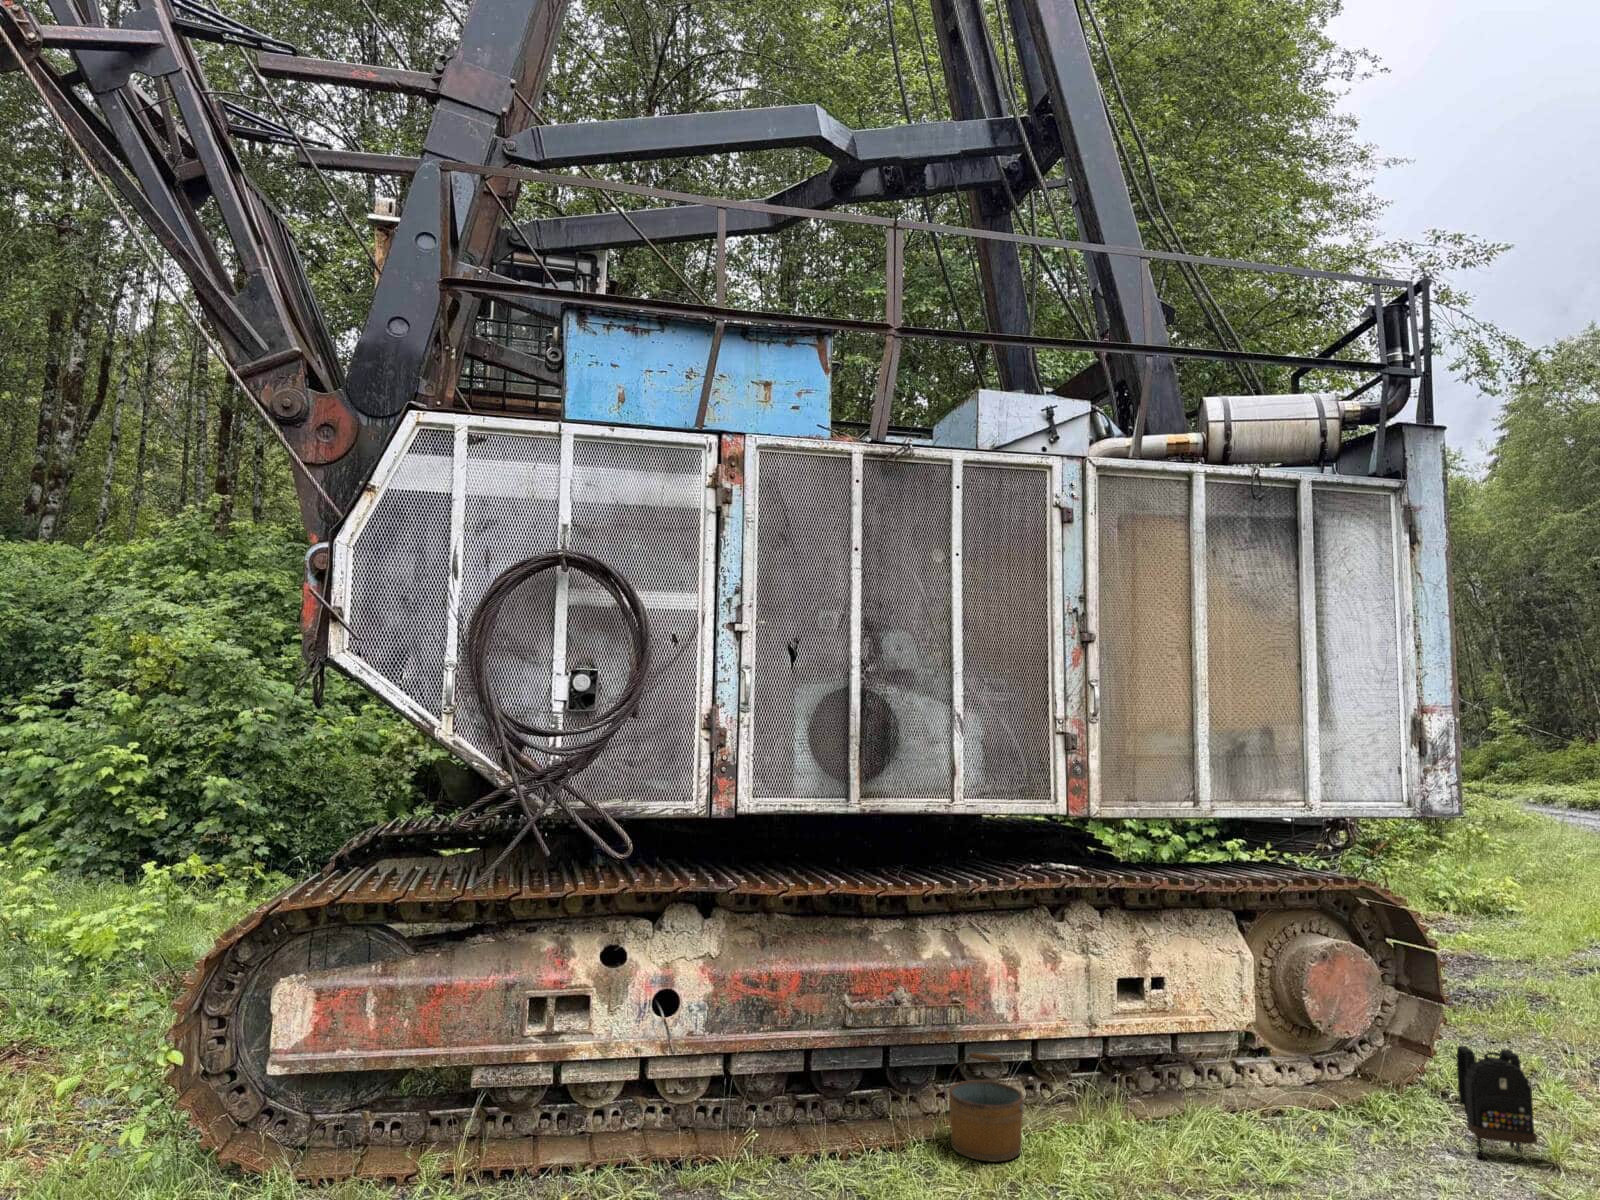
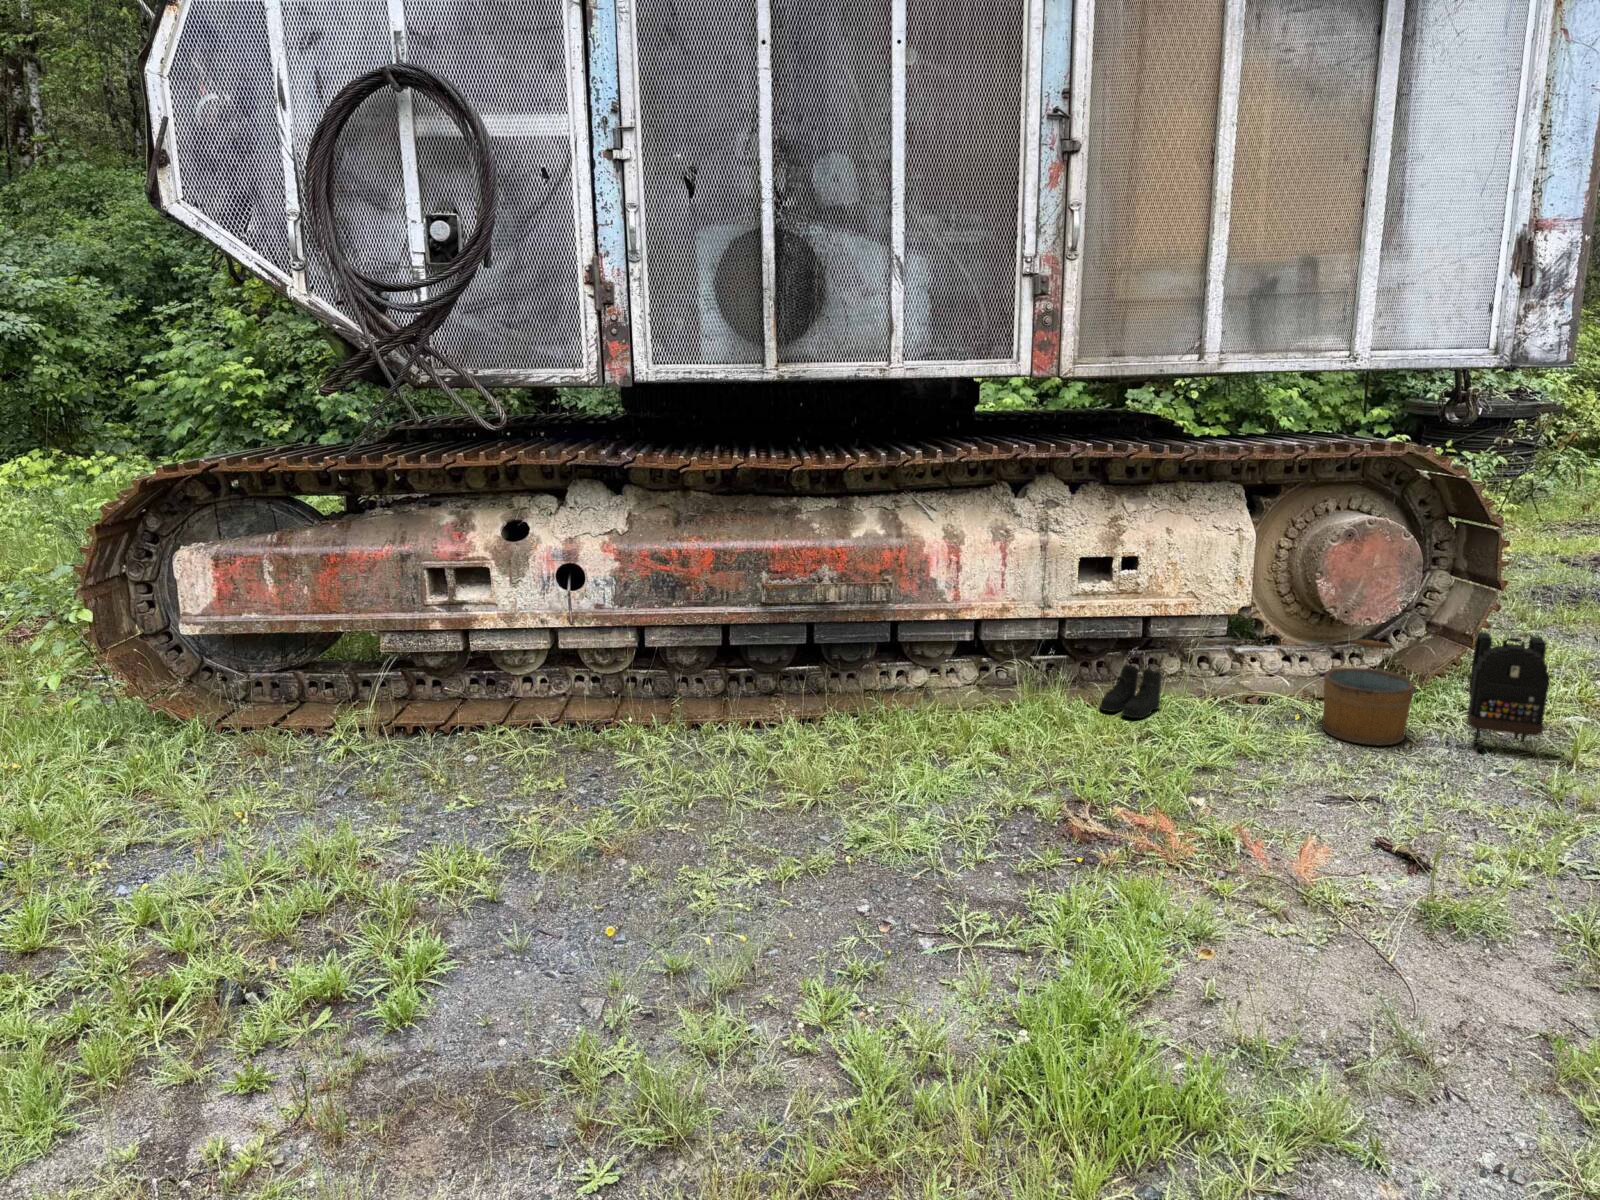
bucket: present [949,1053,1024,1162] -> present [1322,639,1416,745]
boots: none [1153,1081,1204,1137] -> present [1100,664,1161,718]

